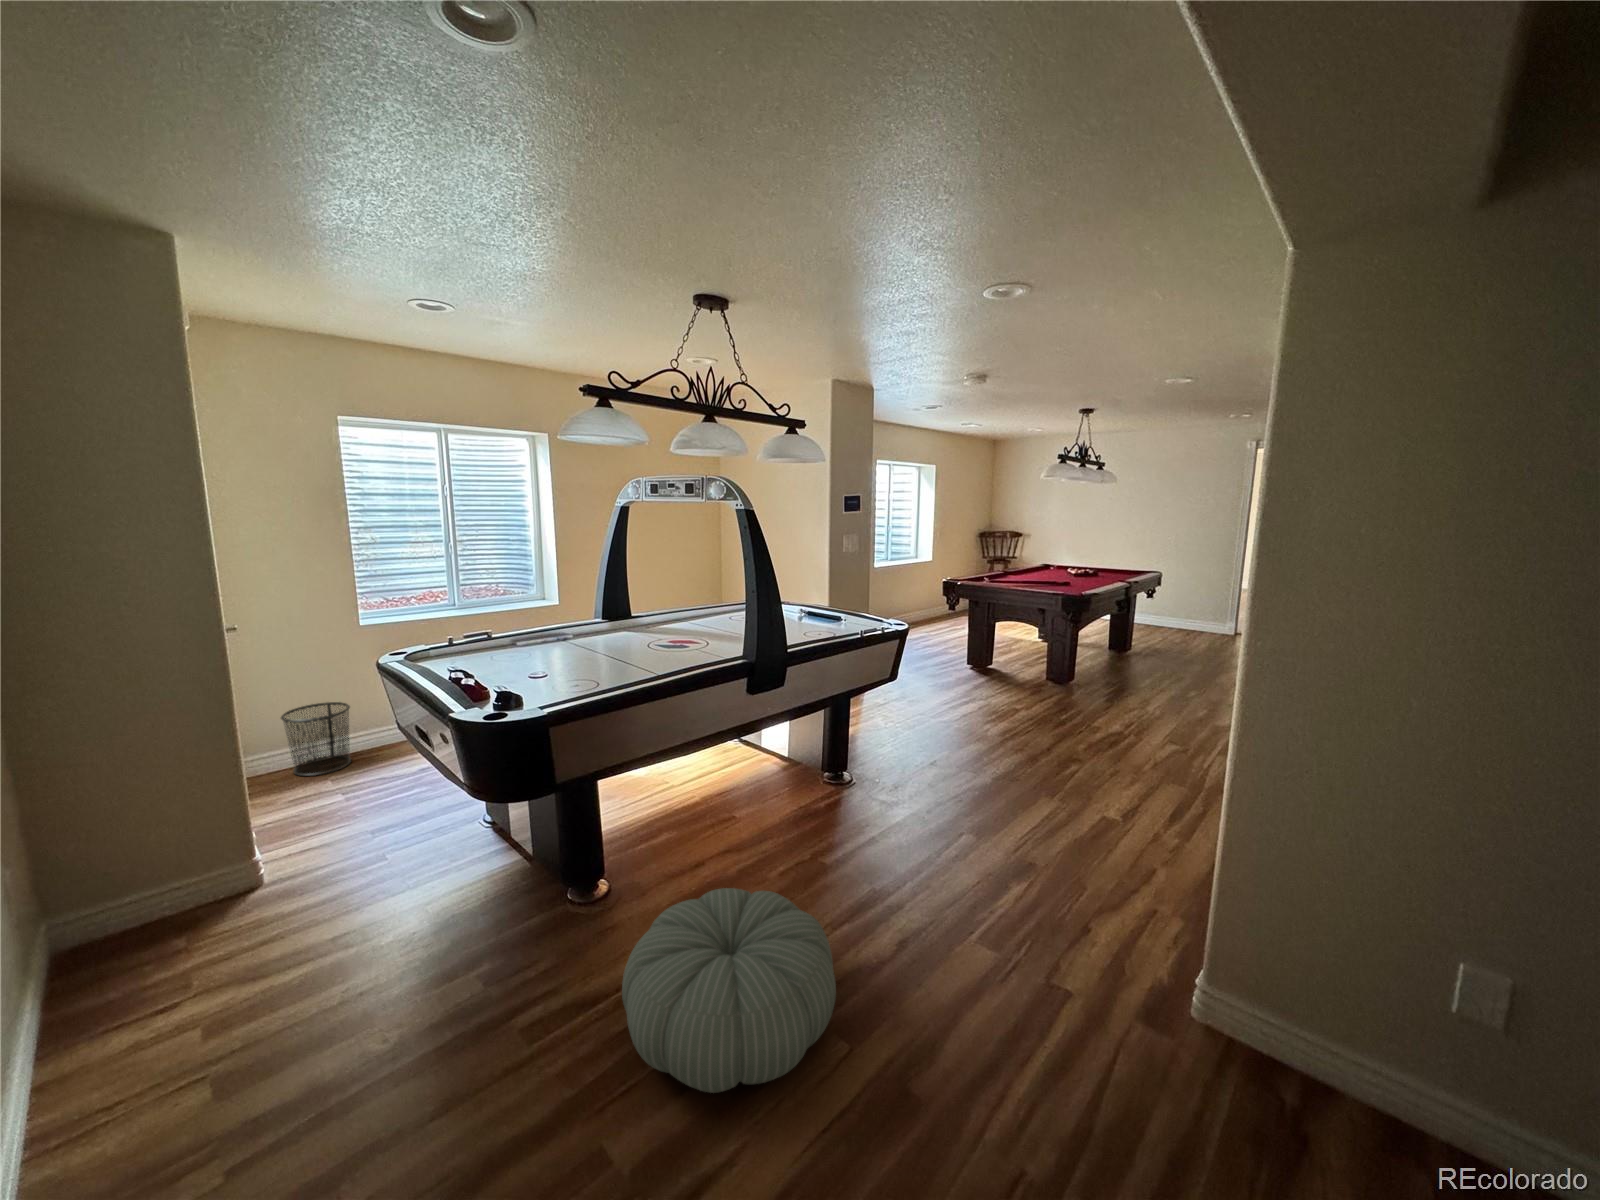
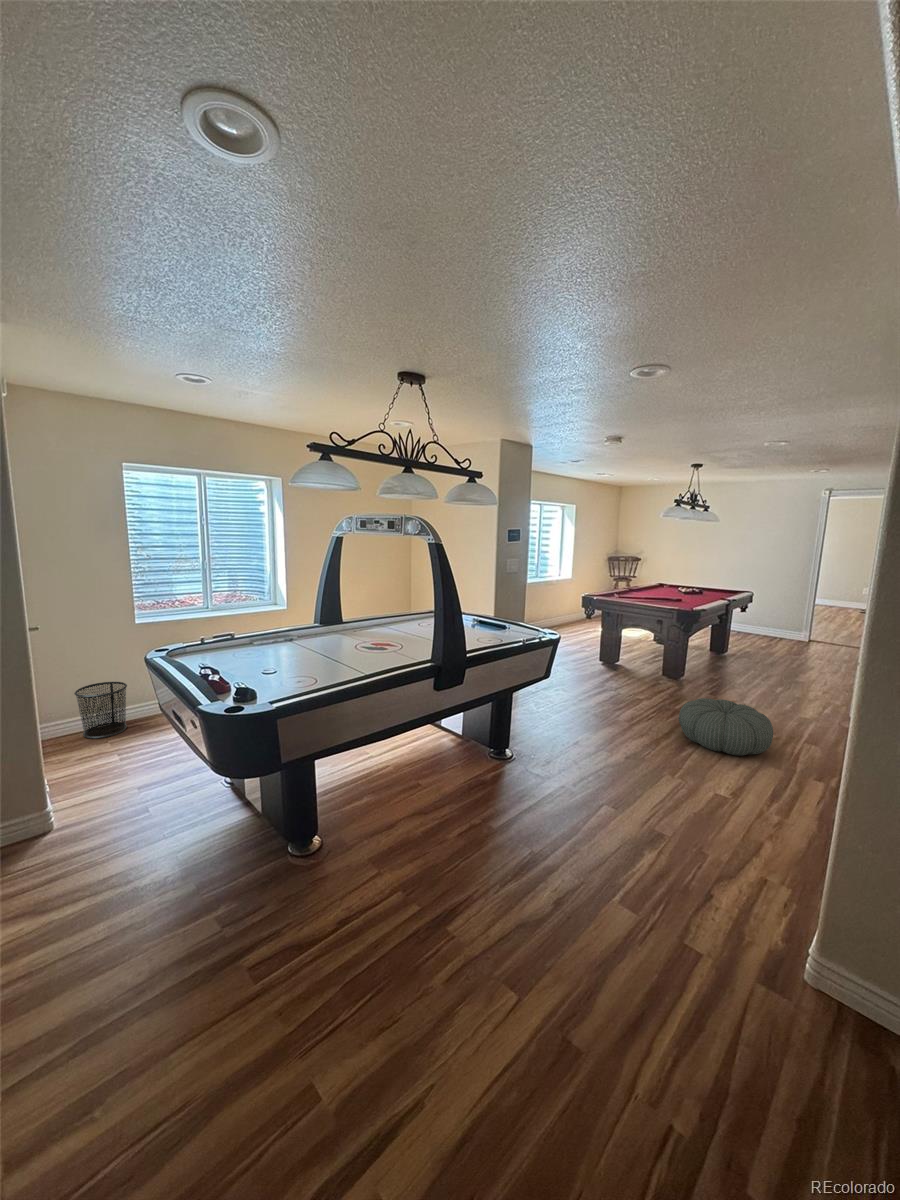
pouf: present [622,888,836,1093] -> present [679,698,773,755]

